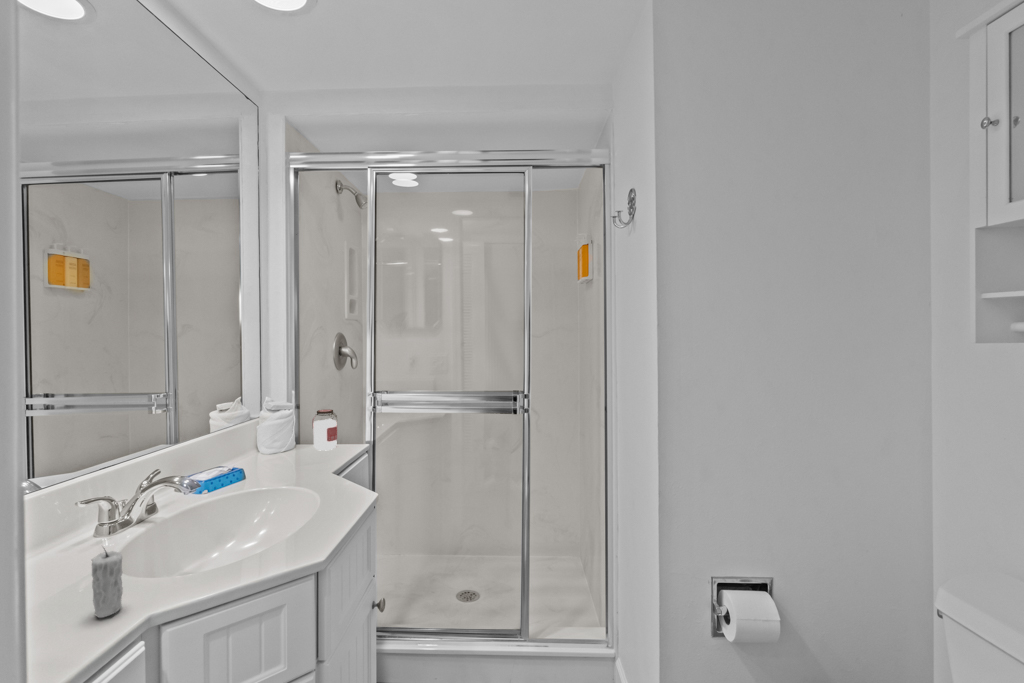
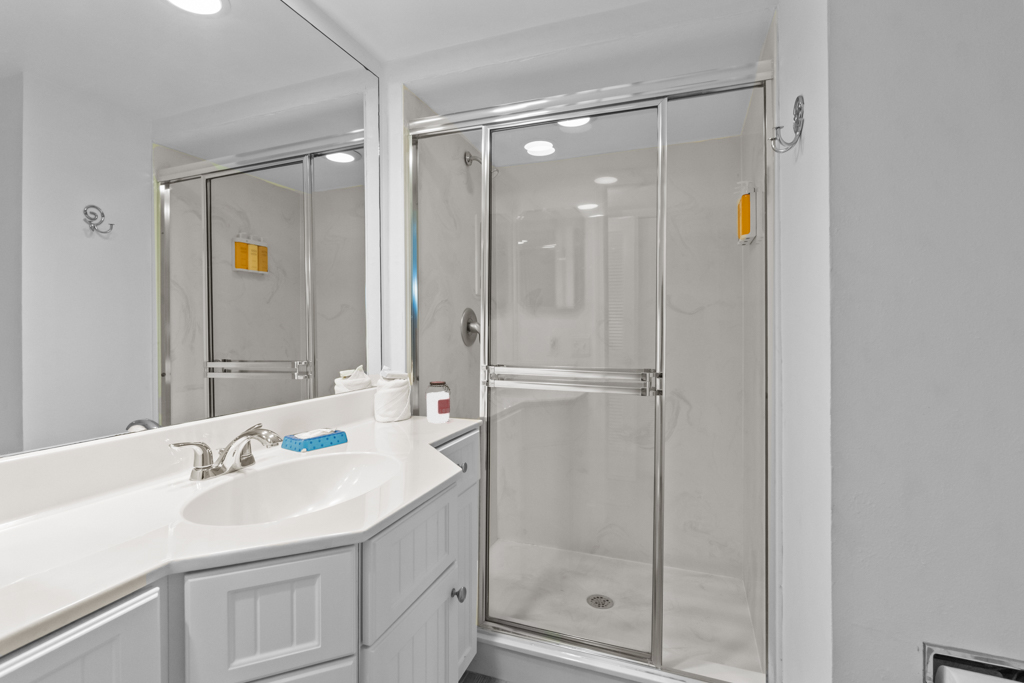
candle: present [92,550,123,618] -> none [123,480,155,555]

